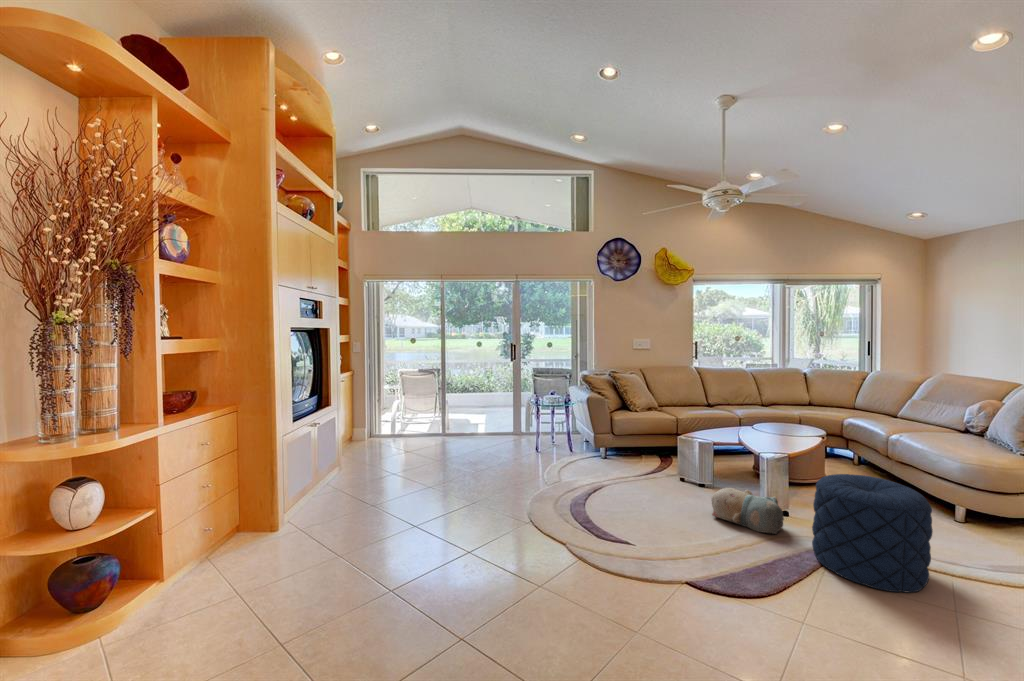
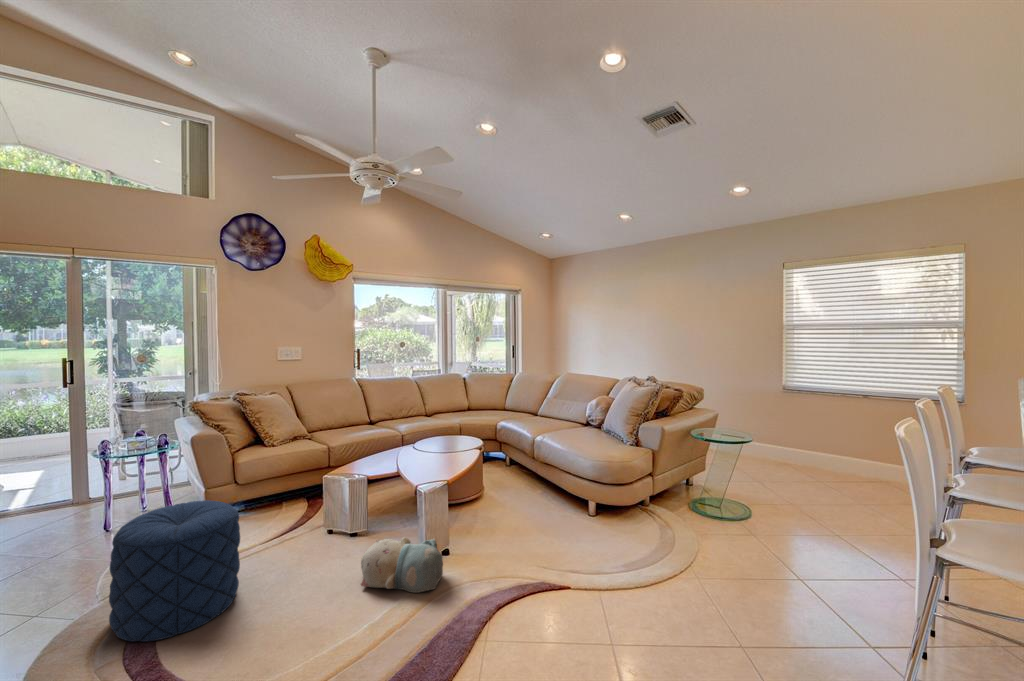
pouf: present [812,474,933,593] -> present [109,500,240,642]

